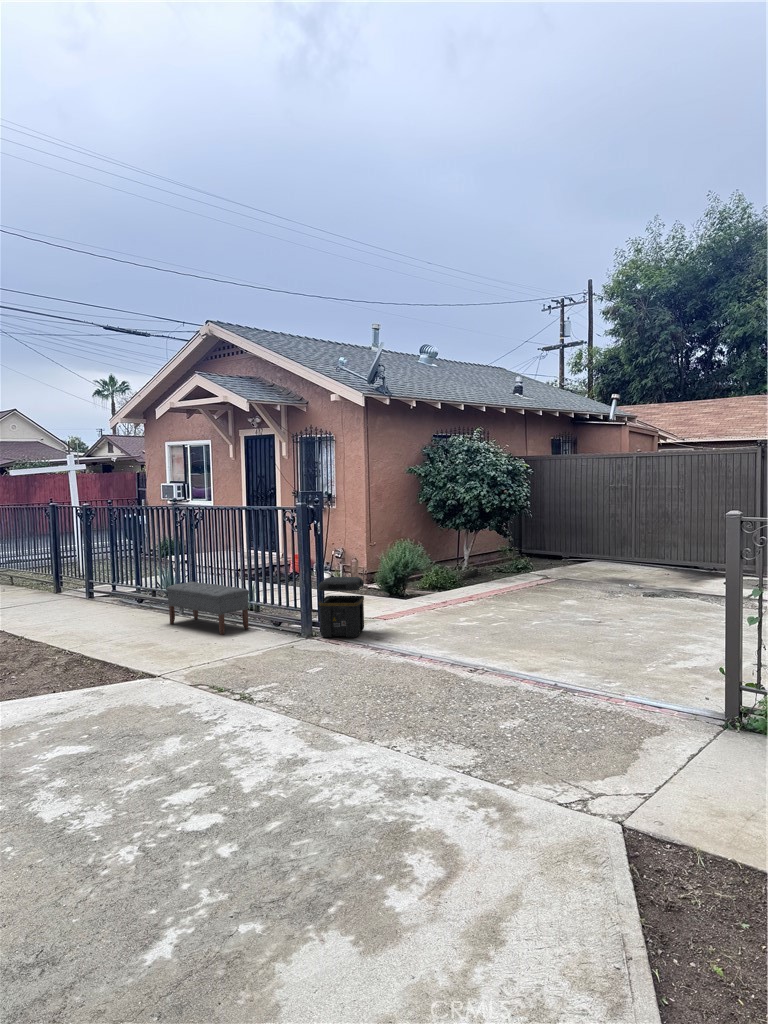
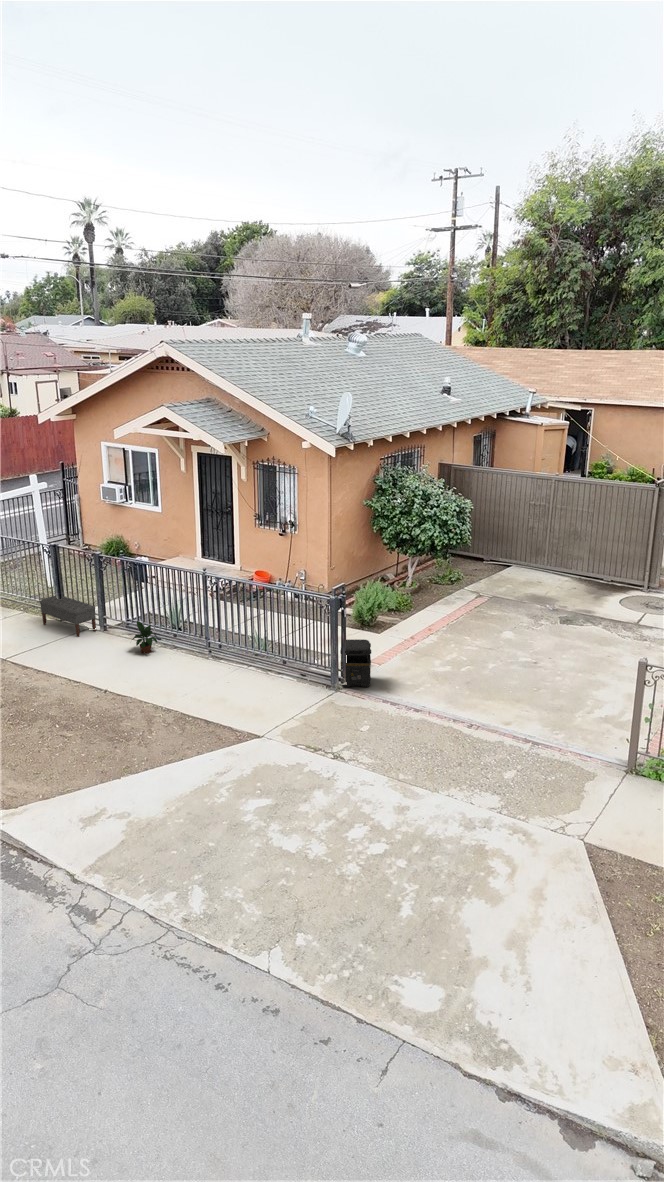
potted plant: none [99,573,133,612] -> present [132,621,157,654]
bench: present [166,582,249,635] -> present [39,596,96,637]

